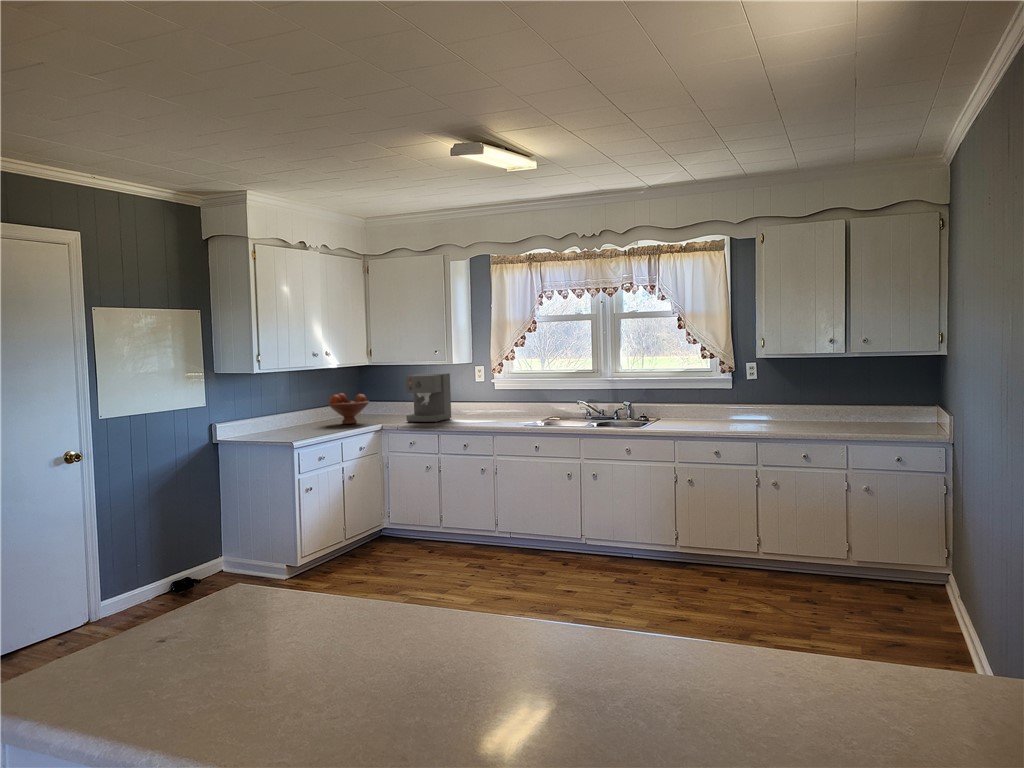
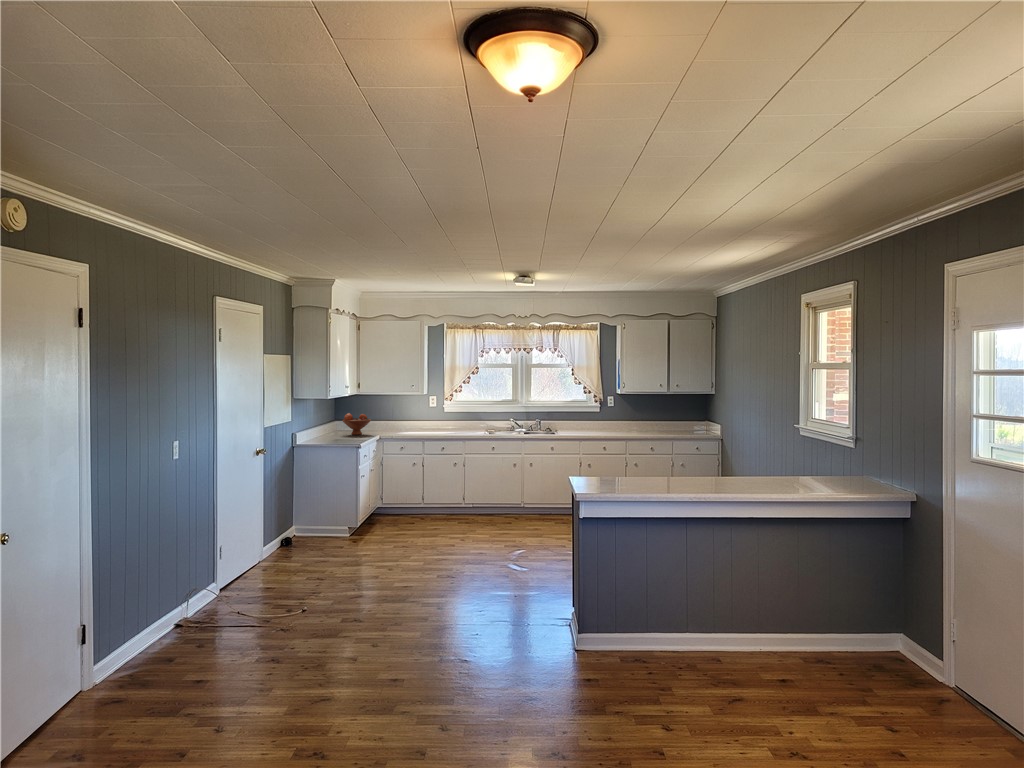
coffee maker: present [406,373,451,422] -> none [396,400,422,433]

